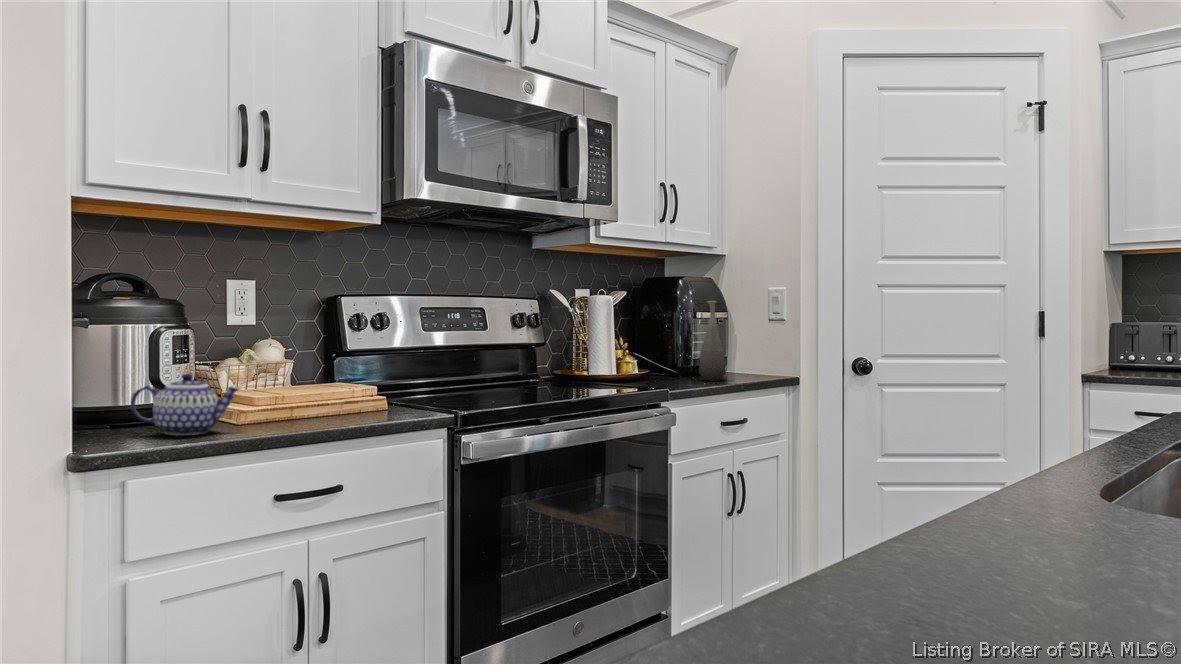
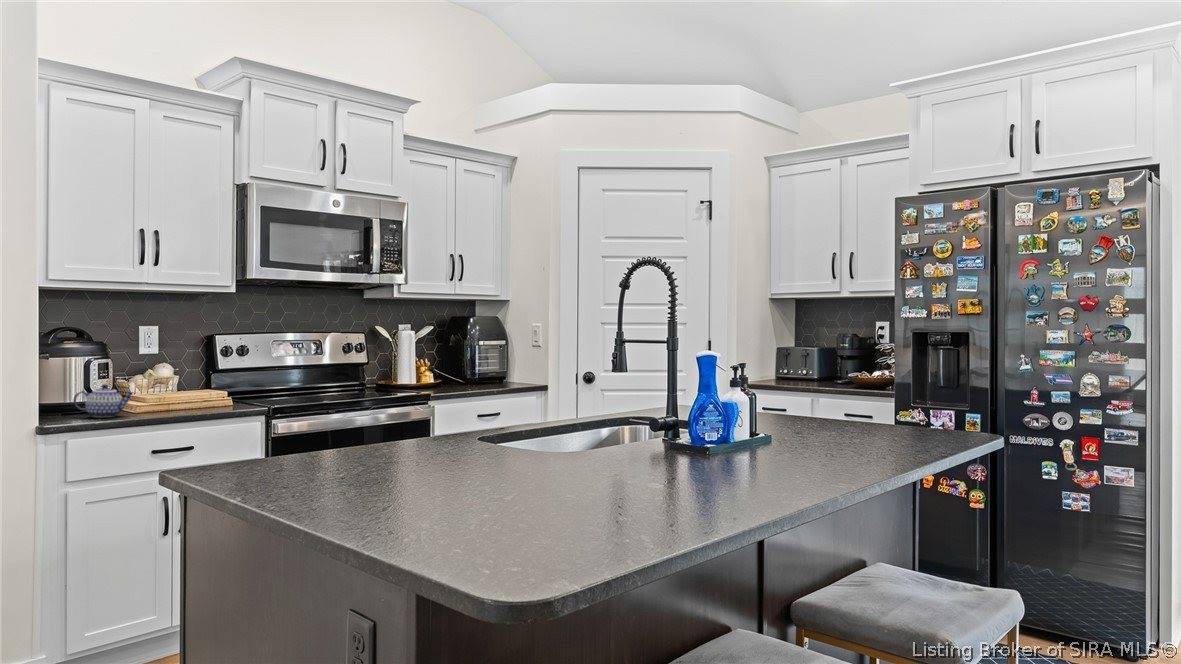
bottle: present [699,301,726,381] -> none [470,335,487,389]

